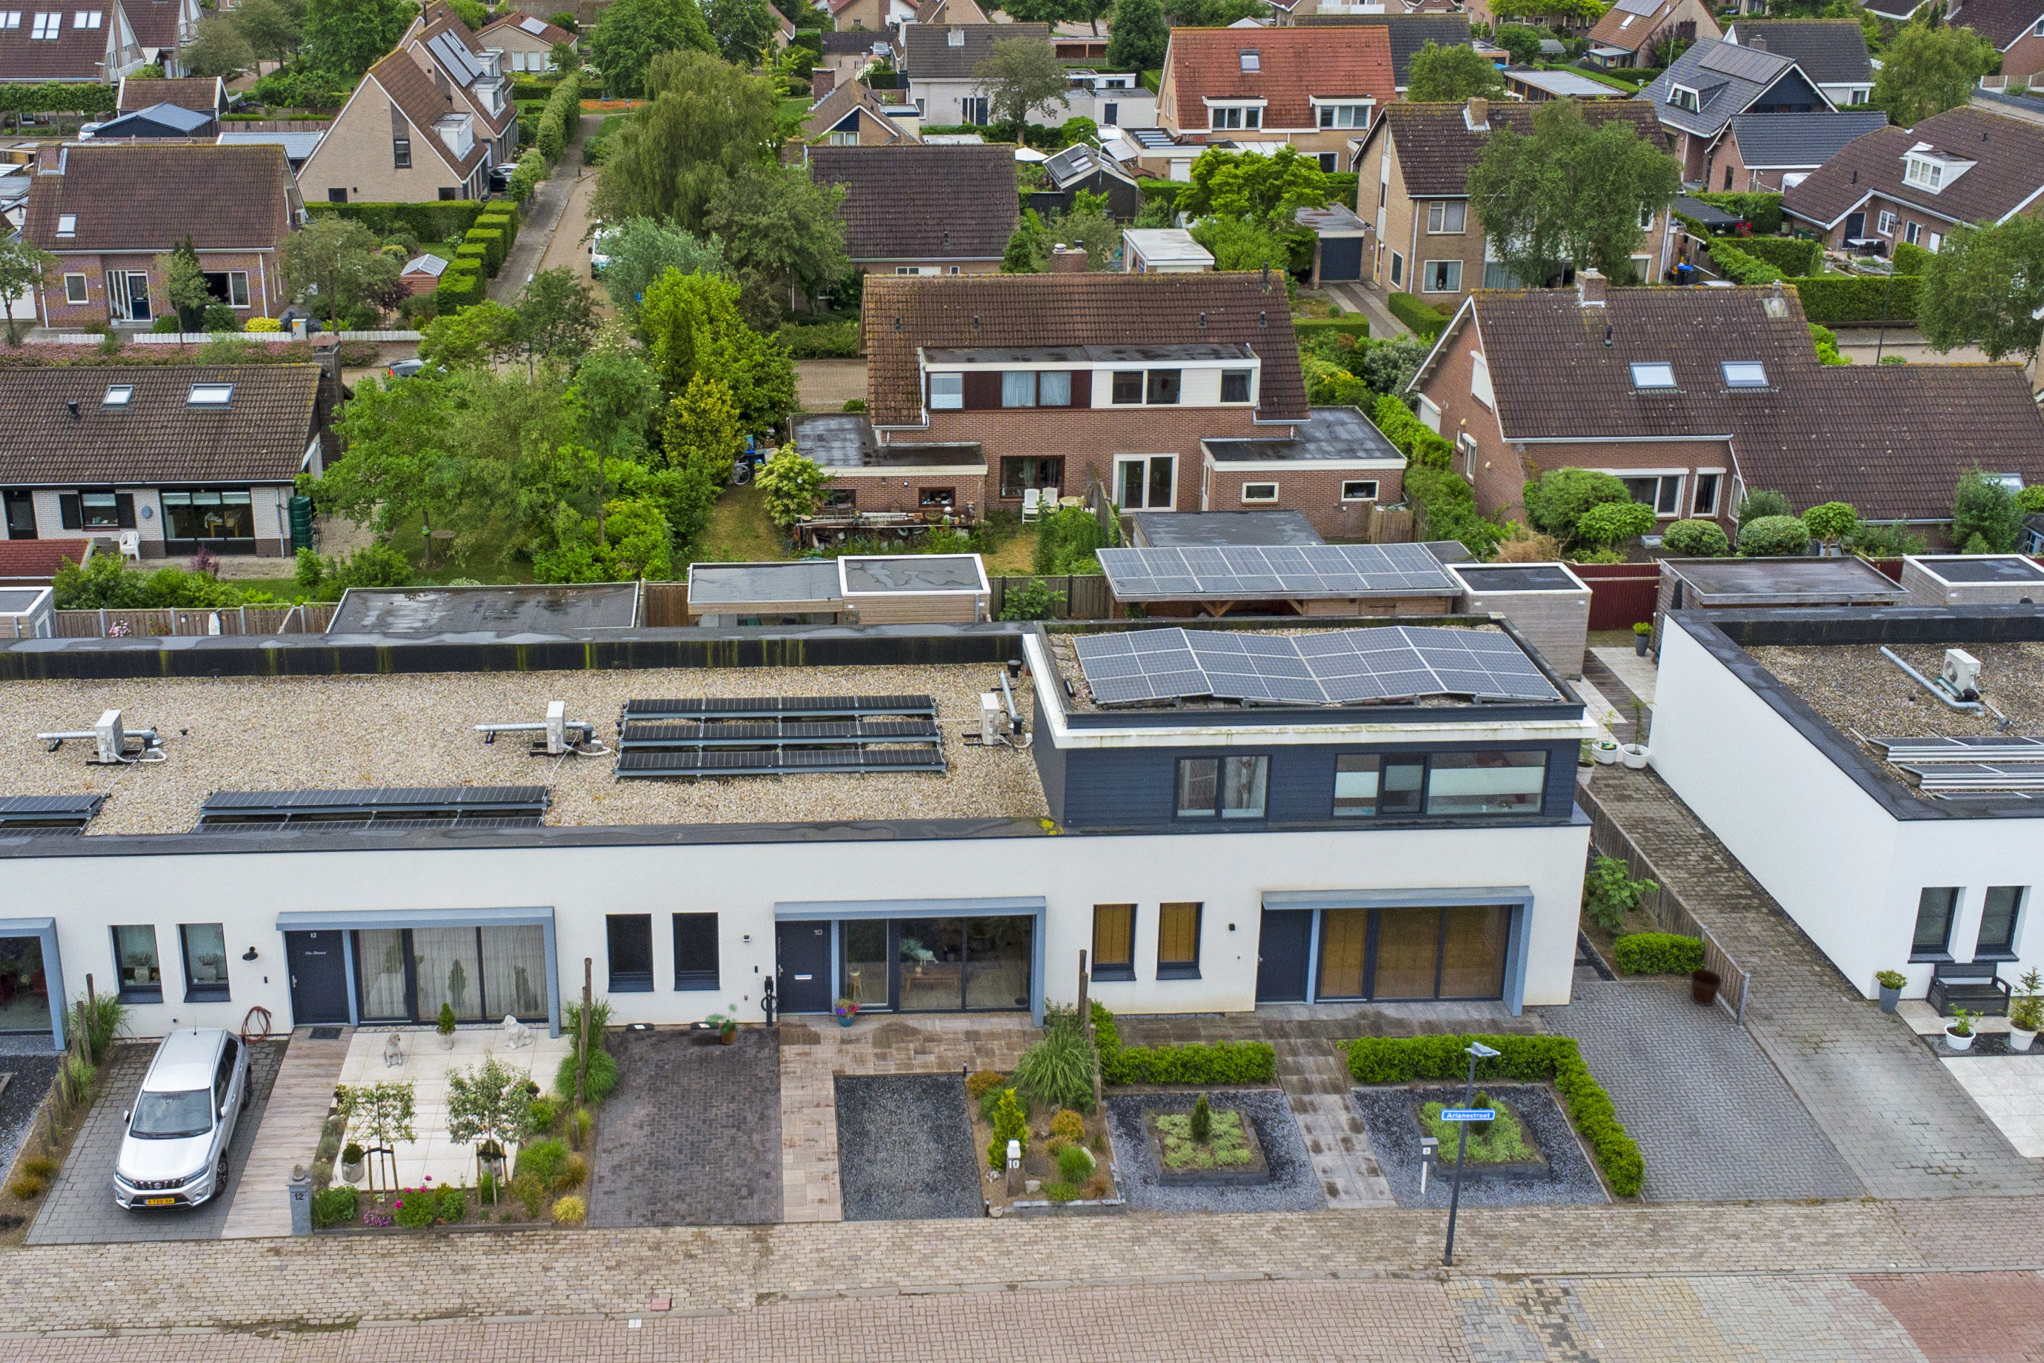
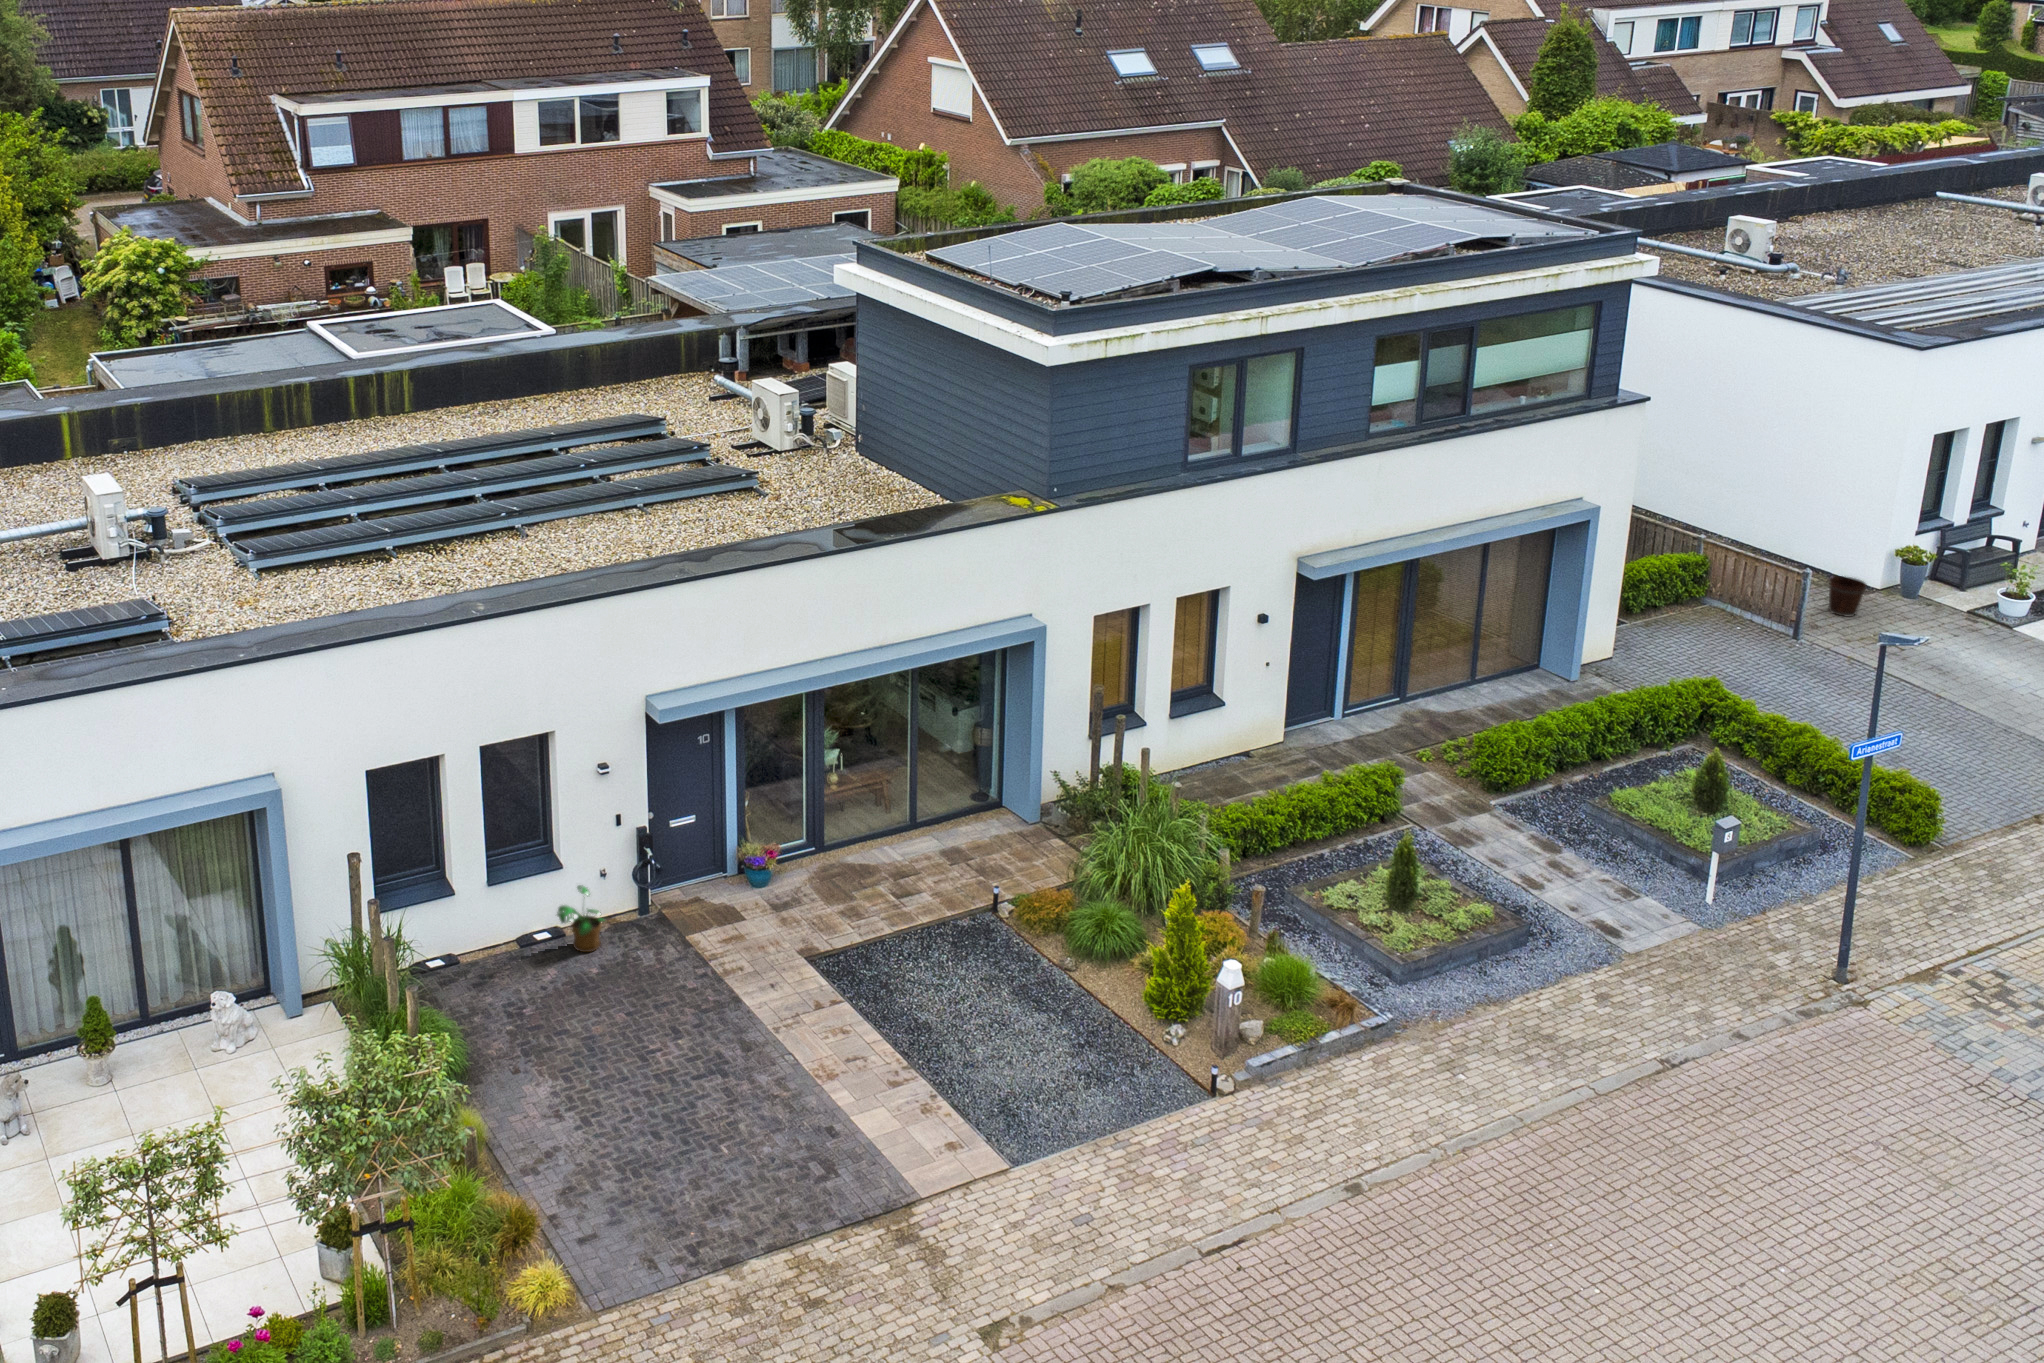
bucket: present [1691,969,1722,1006] -> present [1829,576,1866,617]

